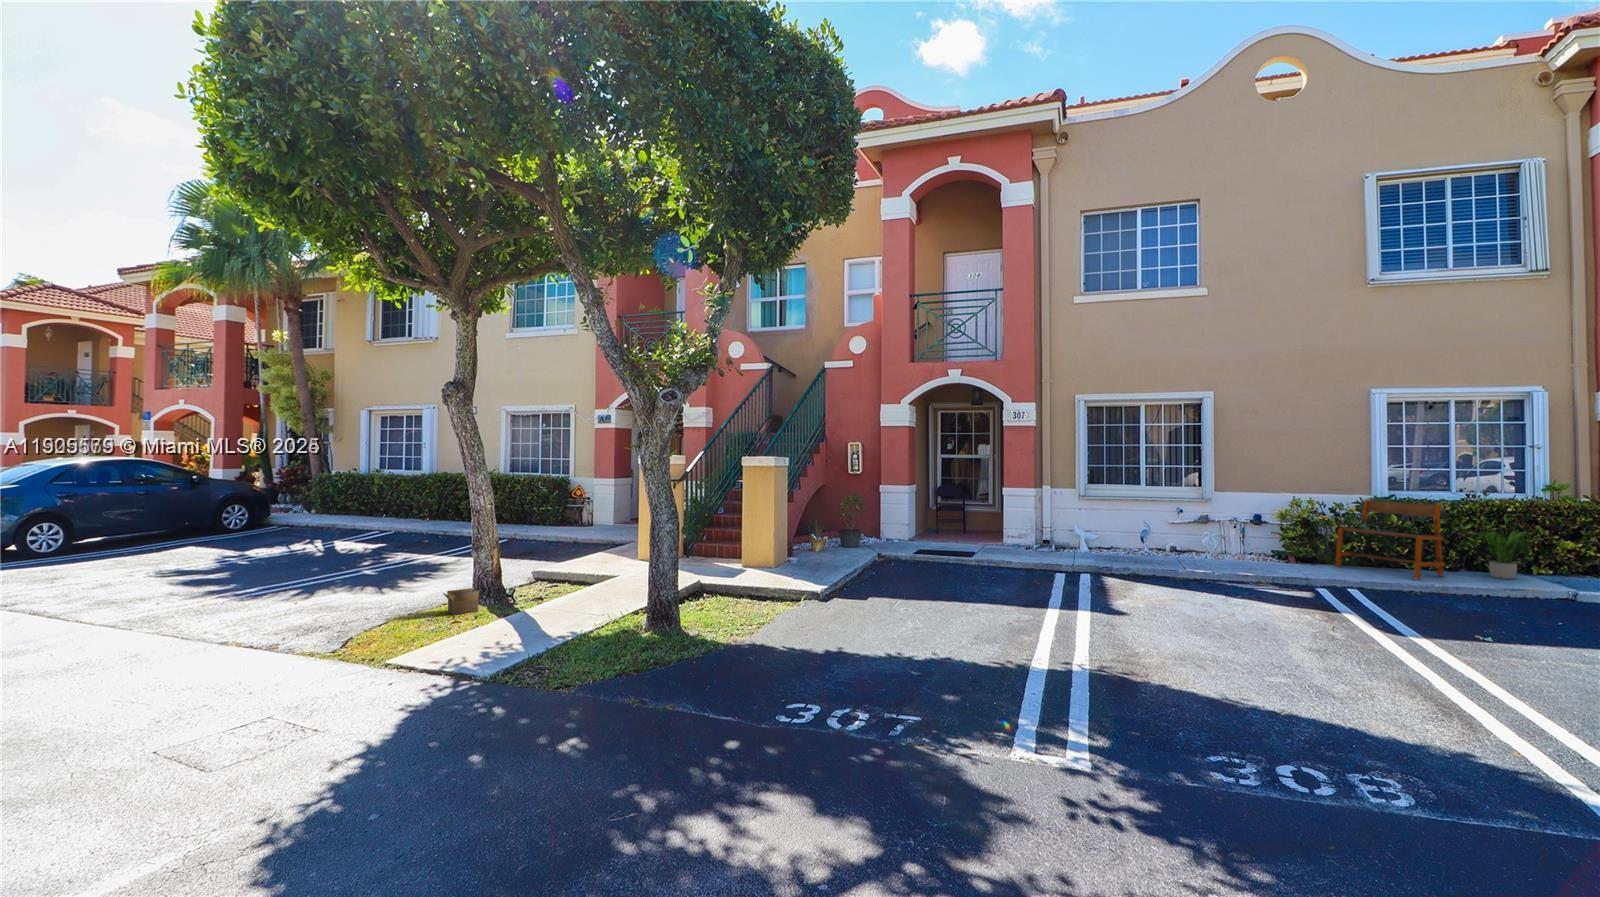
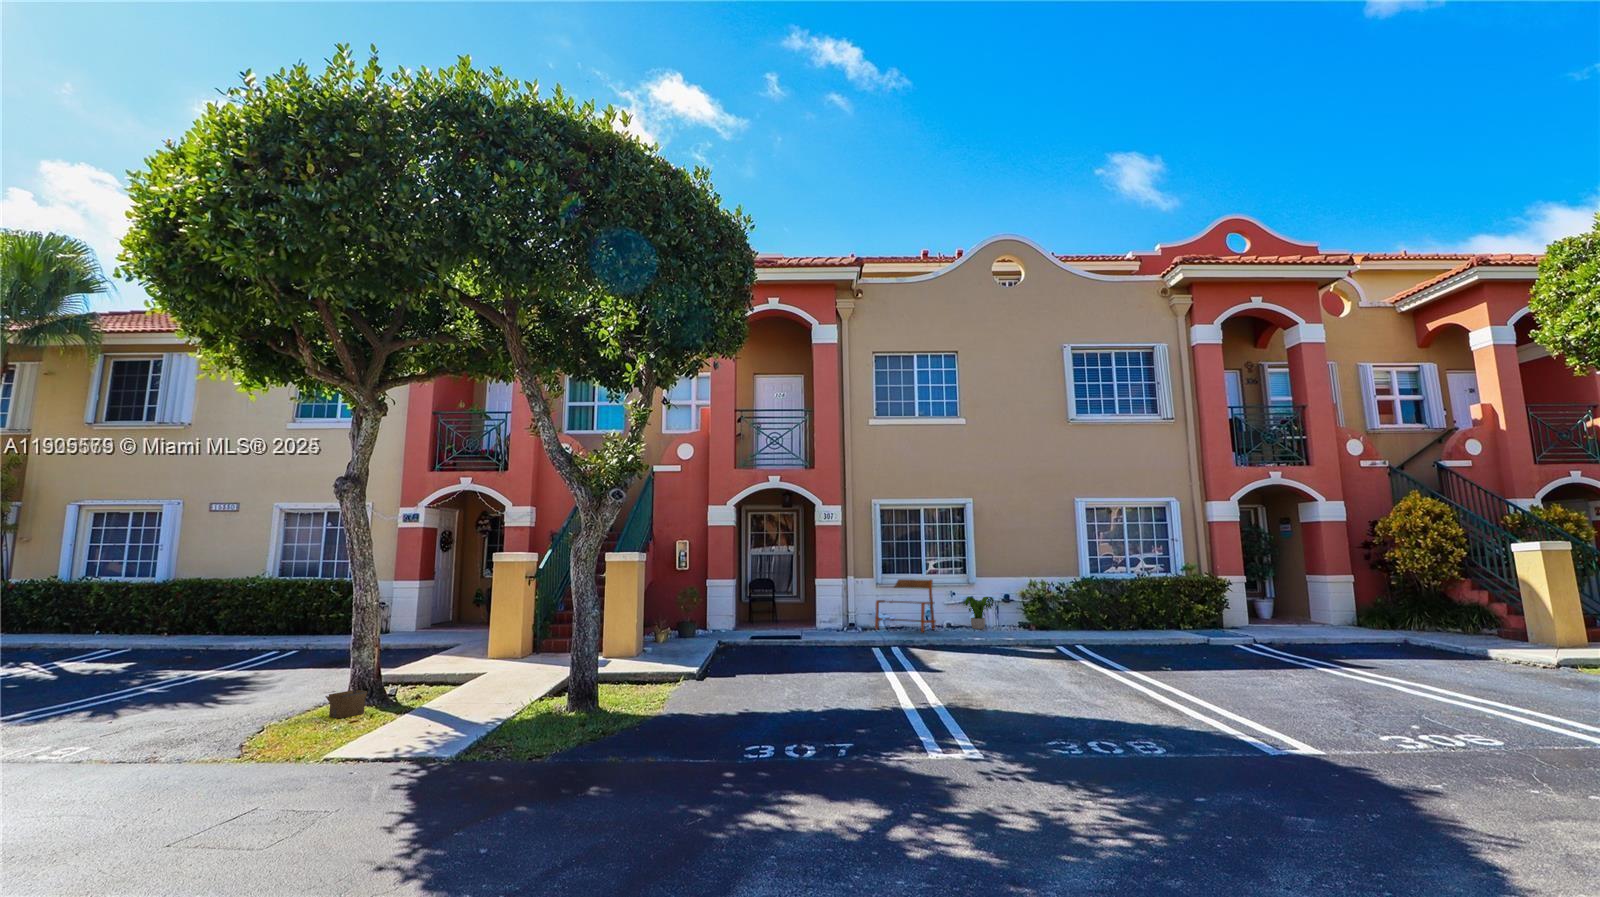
bench: present [1335,499,1445,579] -> present [875,579,936,632]
potted plant: present [1475,531,1535,579] -> present [963,597,993,629]

